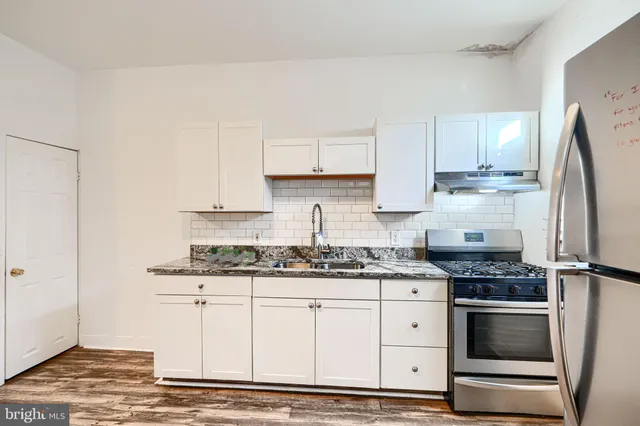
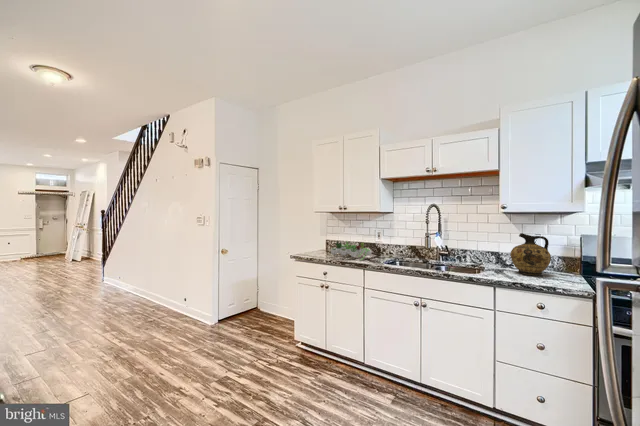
ceramic jug: none [383,230,412,265] -> present [510,233,551,275]

